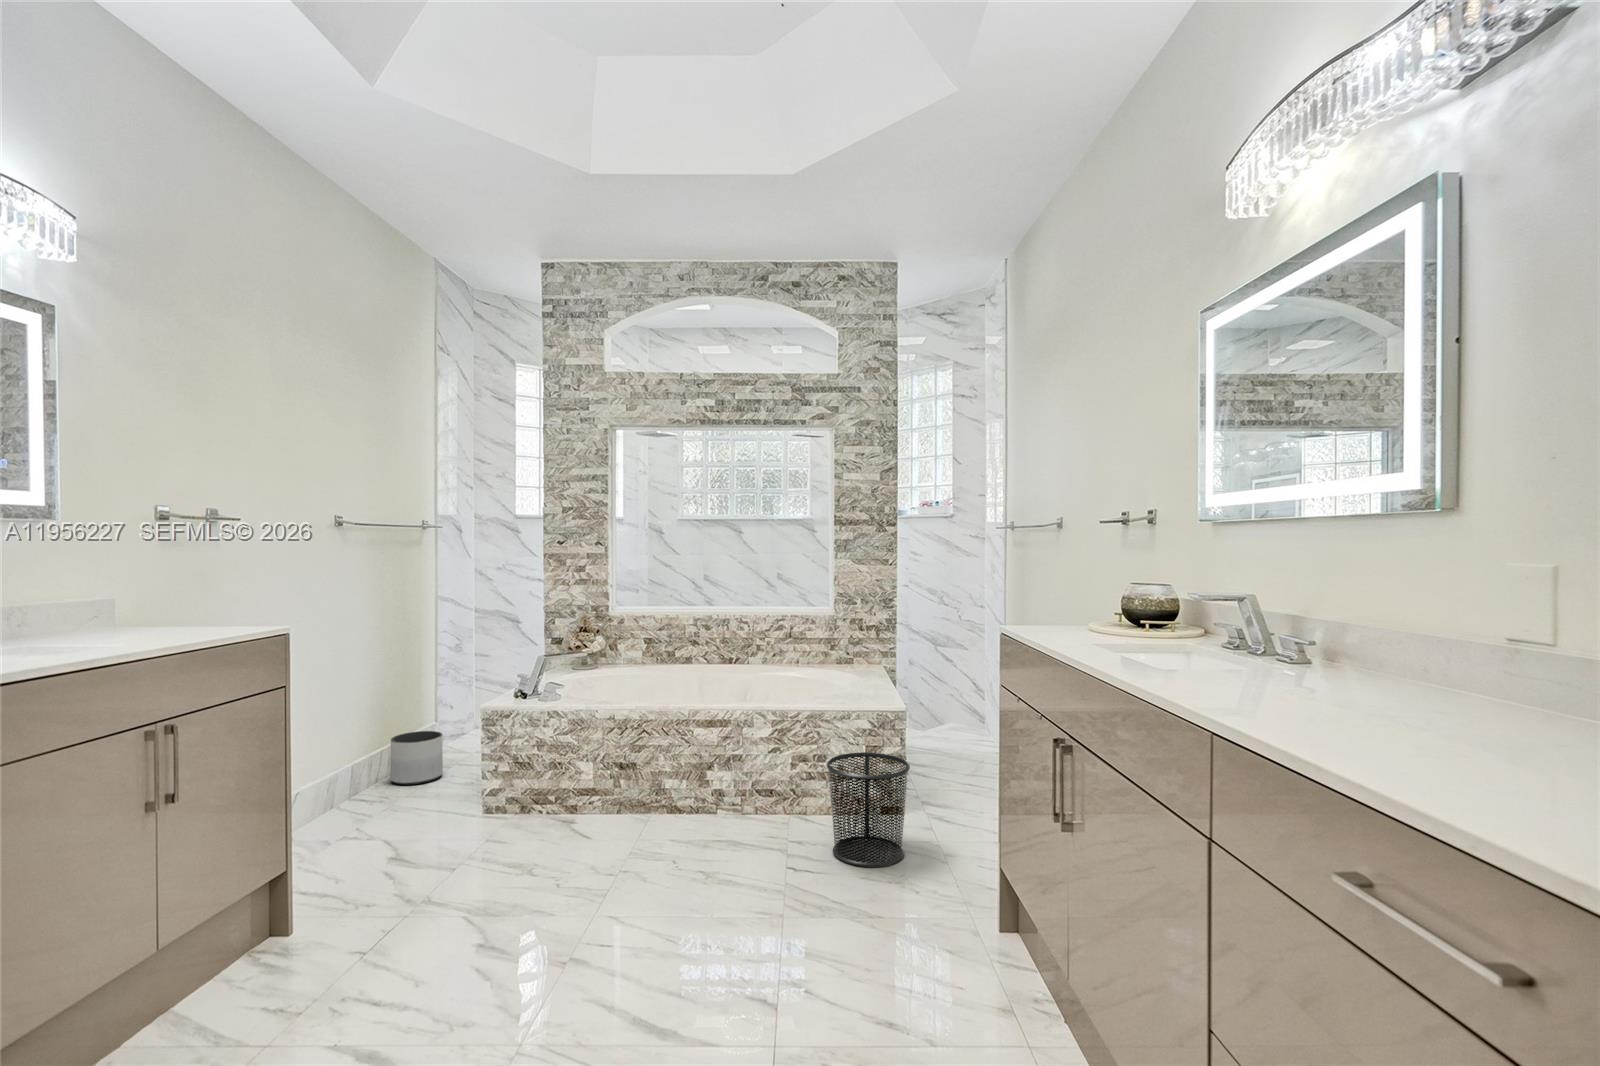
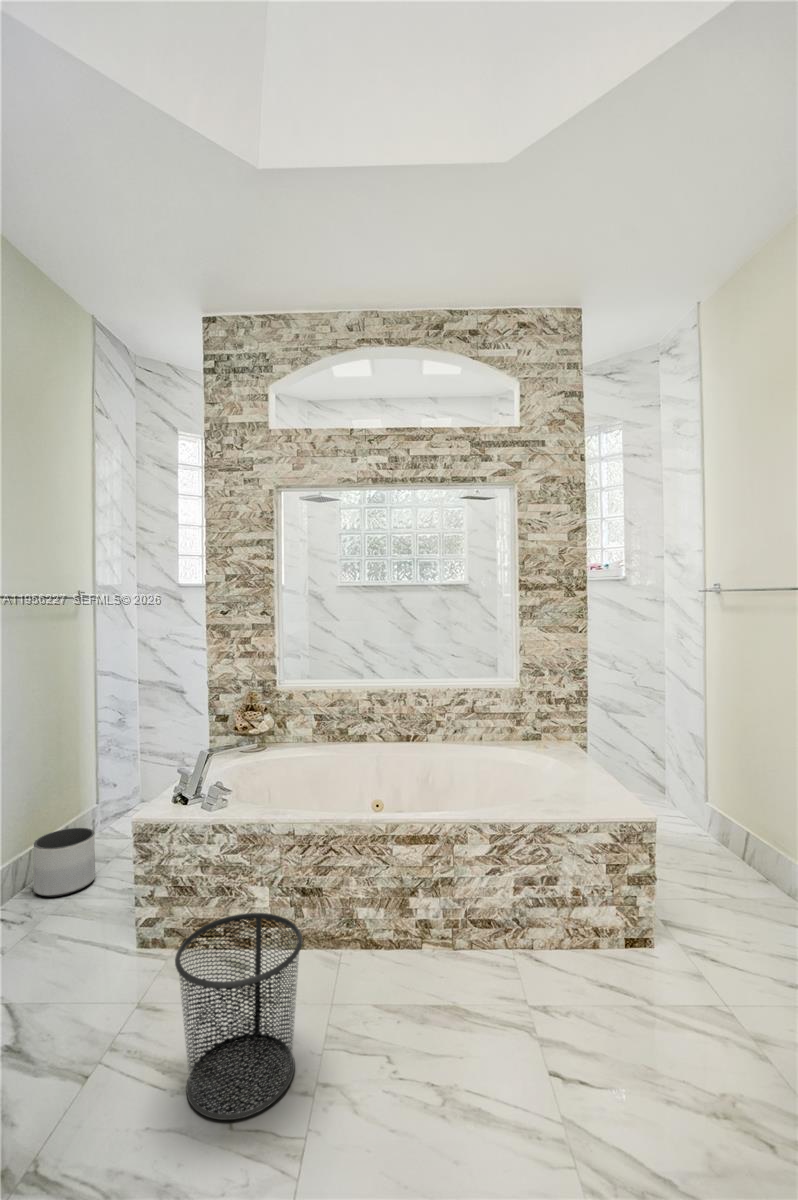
waste bin: present [826,752,910,867] -> present [175,913,303,1120]

